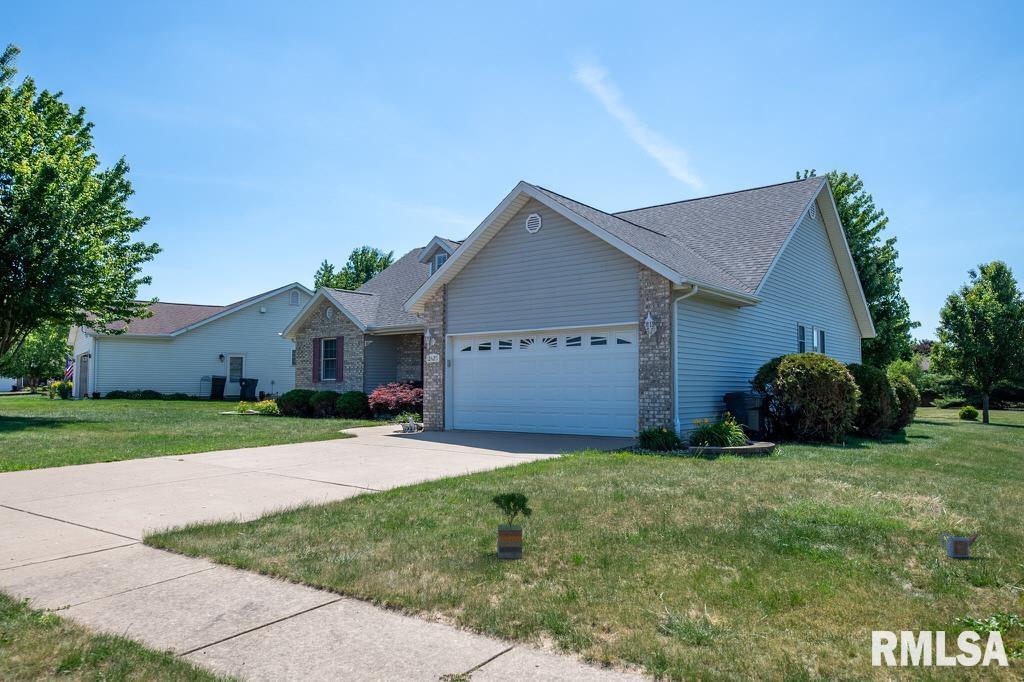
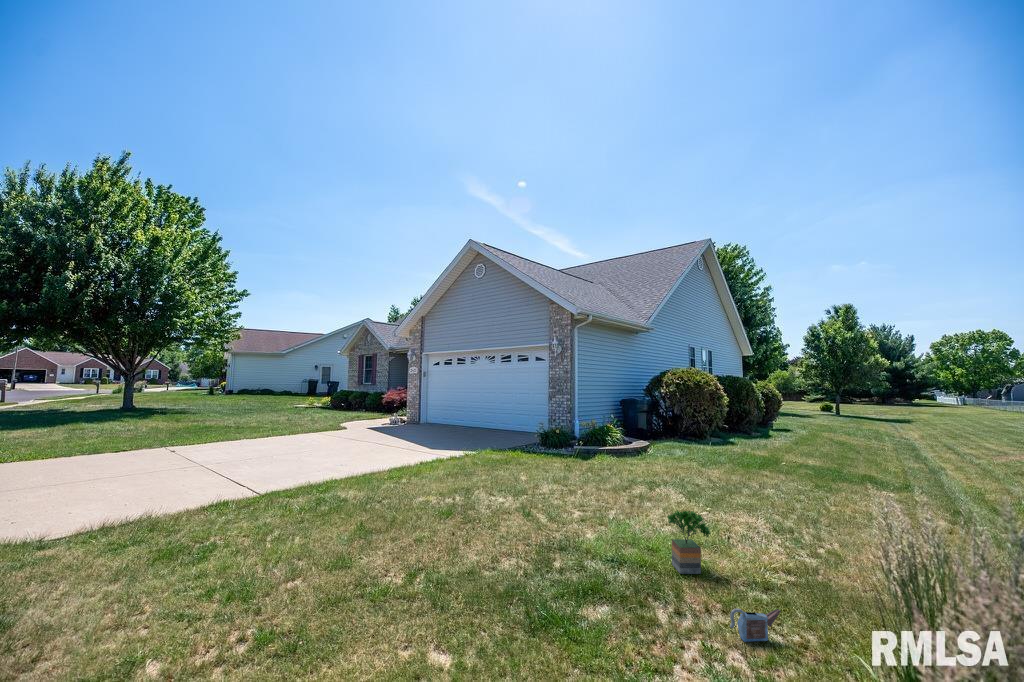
potted tree: present [492,493,532,558] -> present [668,510,711,574]

